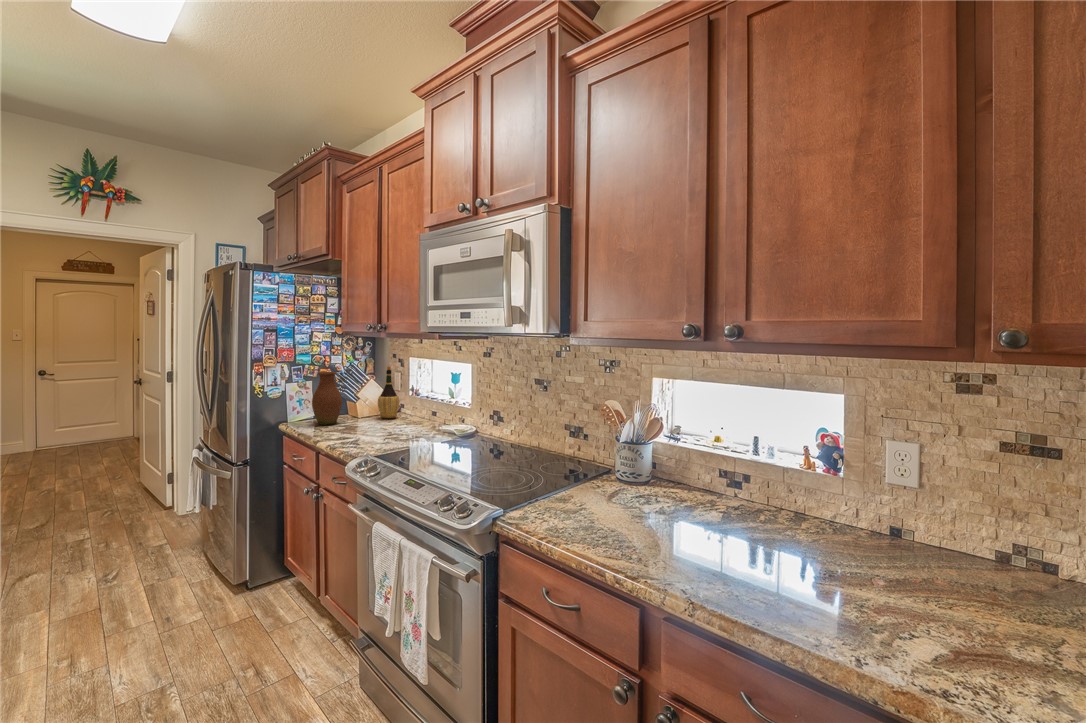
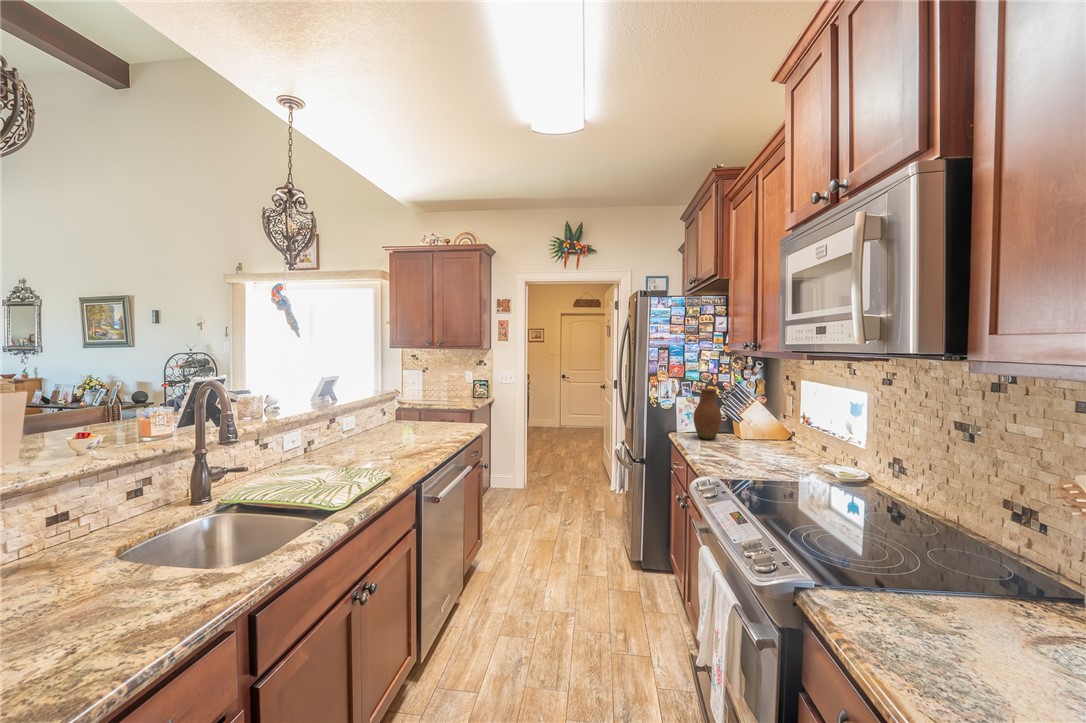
wine bottle: present [378,367,399,418] -> none [759,388,784,443]

